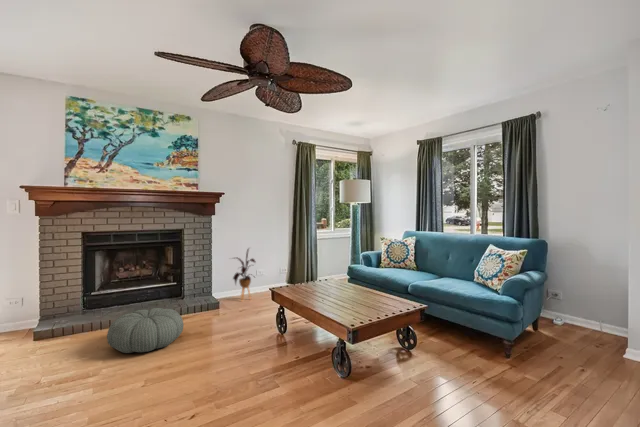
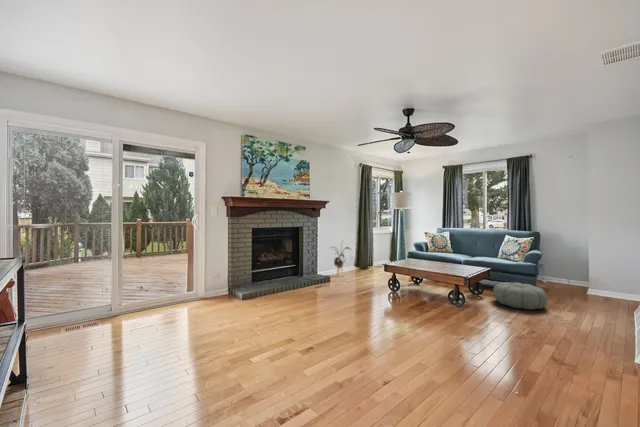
pouf: present [107,308,184,353] -> present [493,282,547,310]

